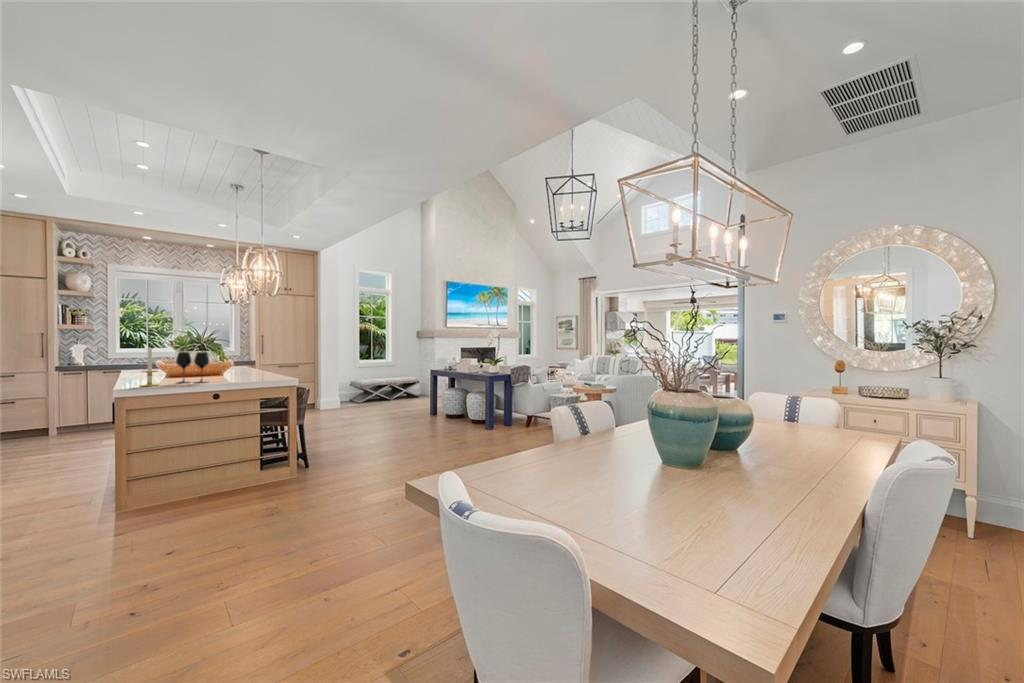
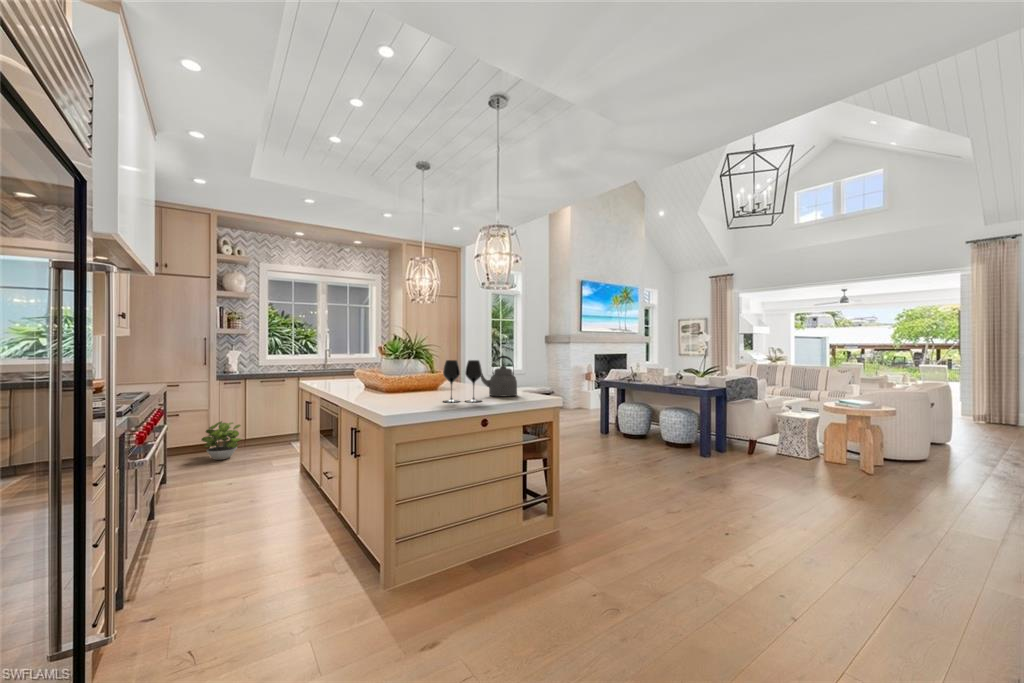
candle: present [140,347,158,386] -> none [418,352,439,408]
kettle: none [220,349,256,379] -> present [481,356,517,397]
potted plant: none [33,406,78,440] -> present [202,421,241,460]

